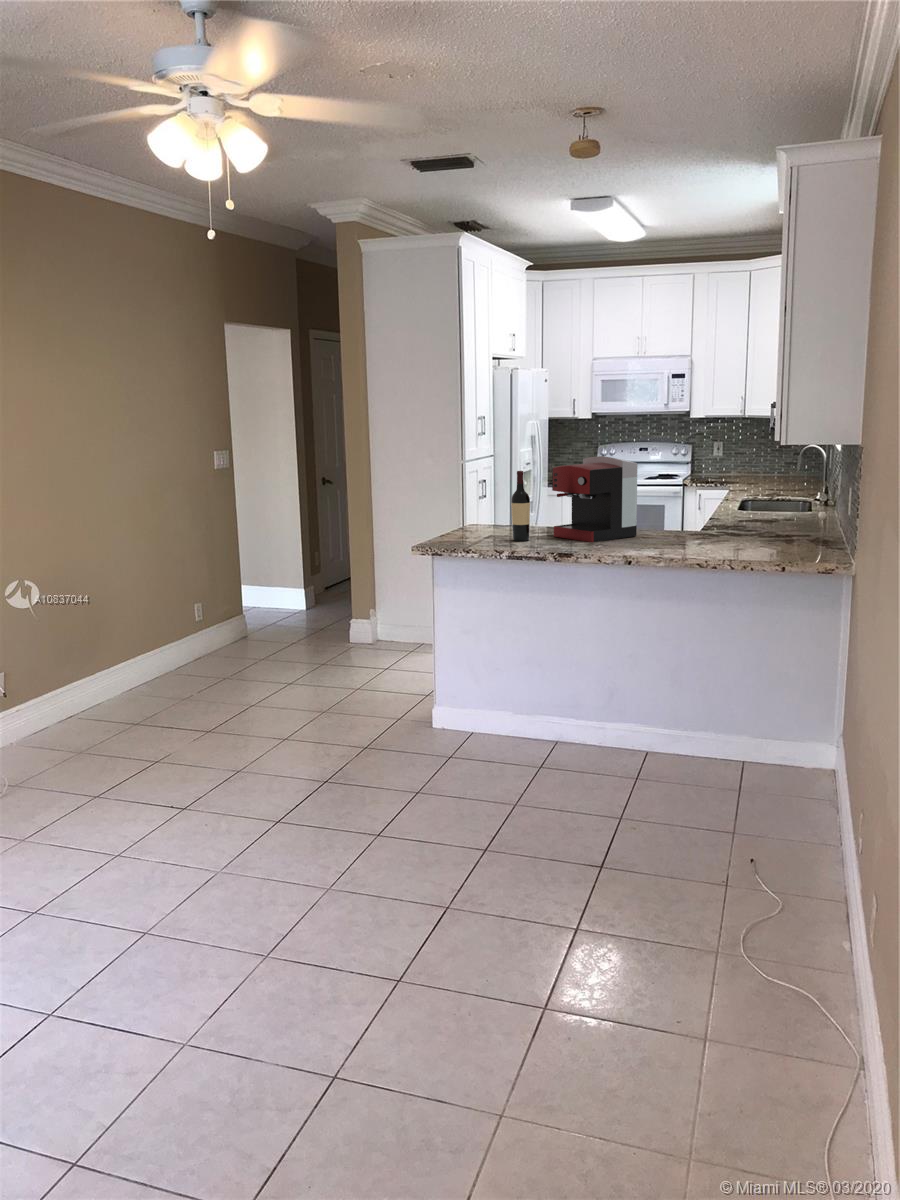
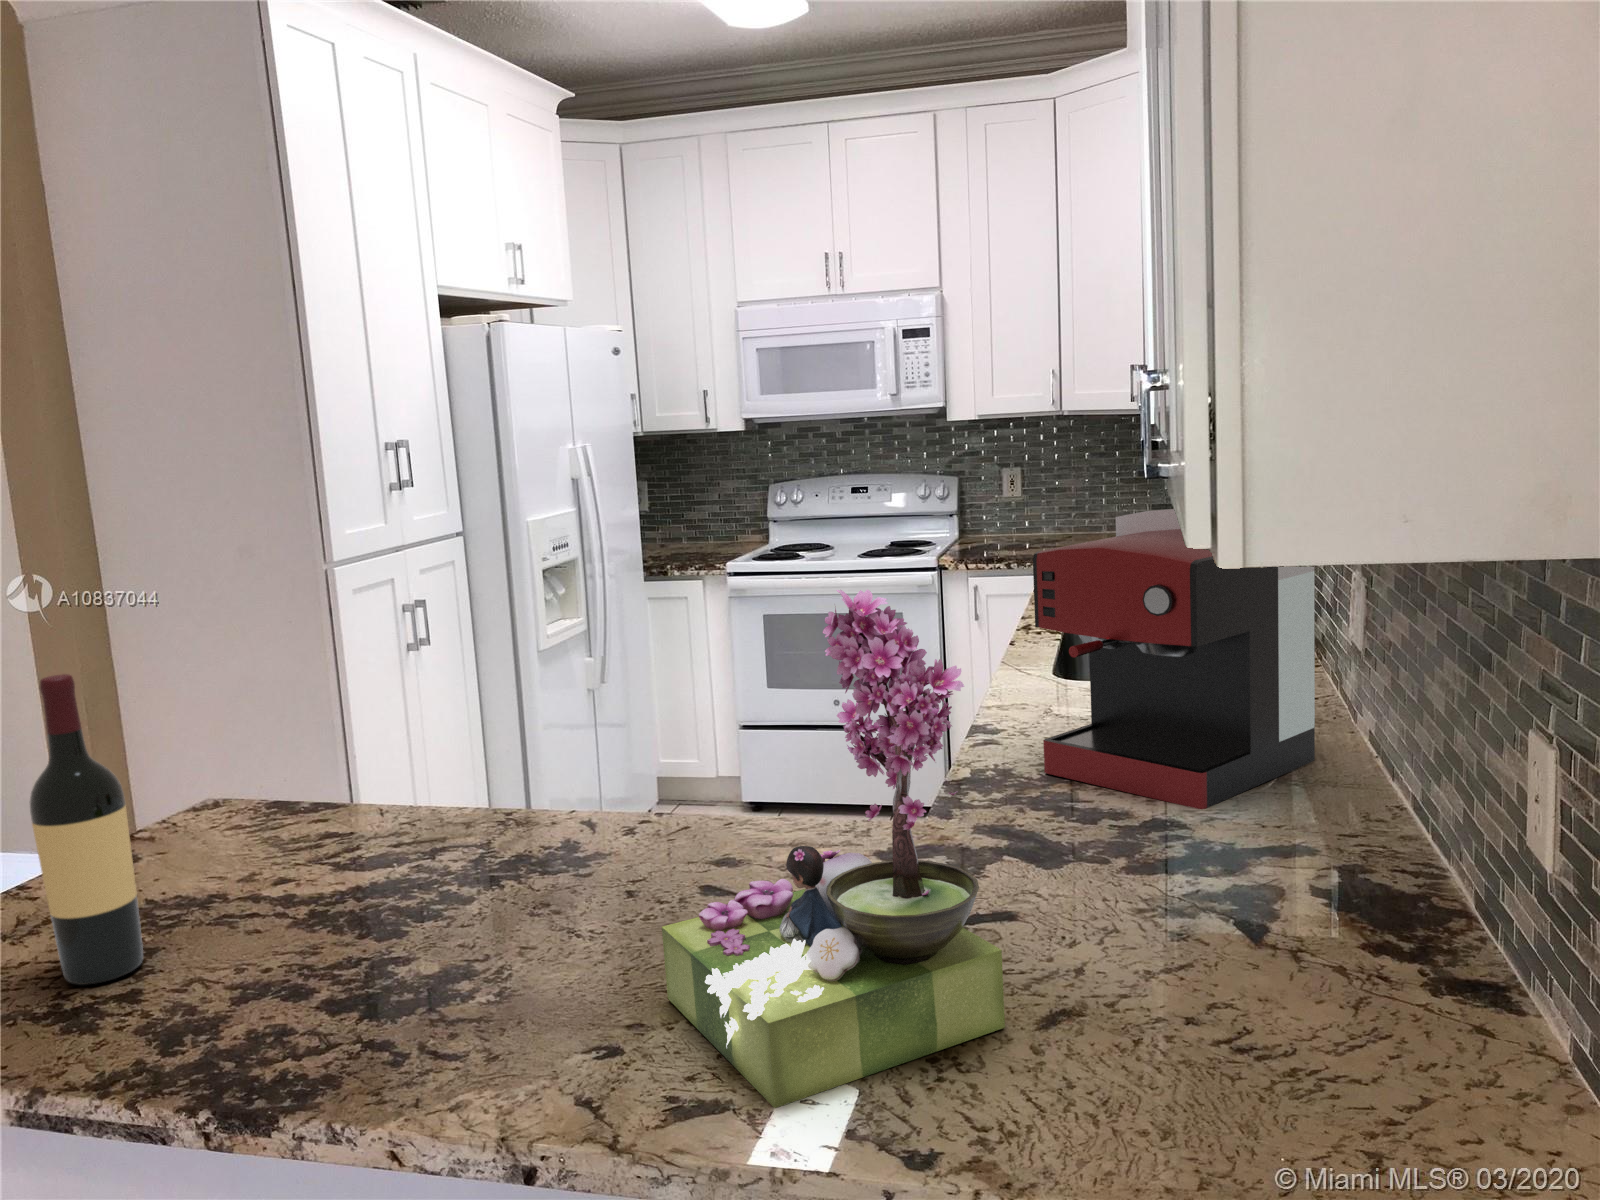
coffee maker: present [552,456,637,542] -> present [1033,509,1315,809]
flower arrangement: none [659,456,733,549] -> present [662,589,1005,1108]

